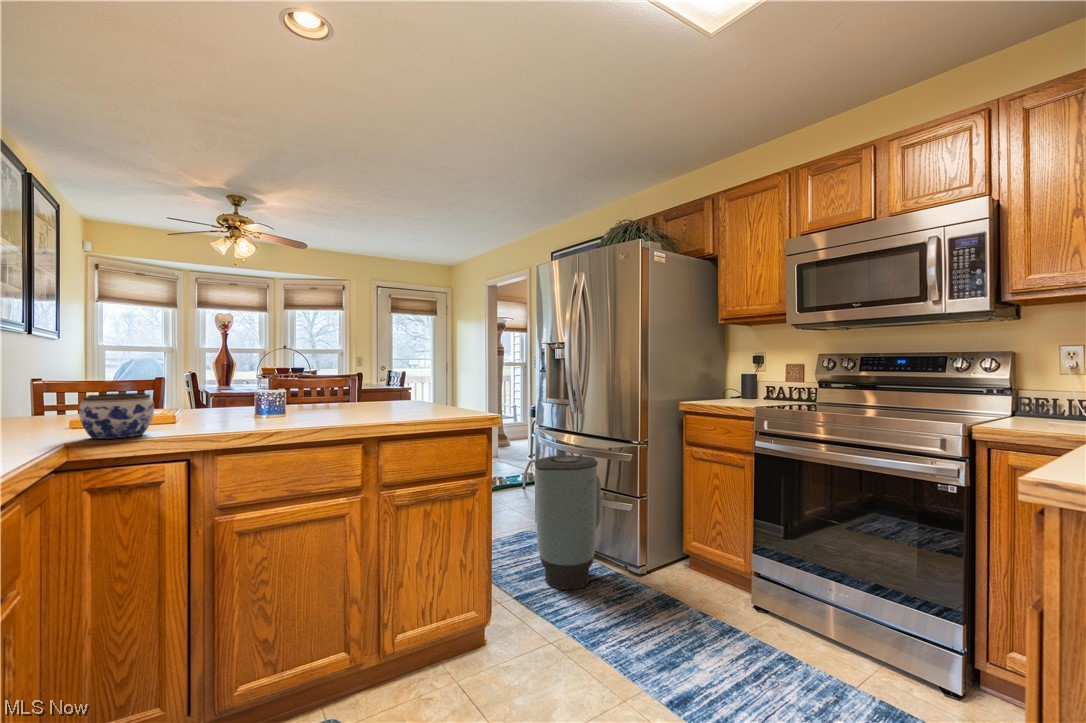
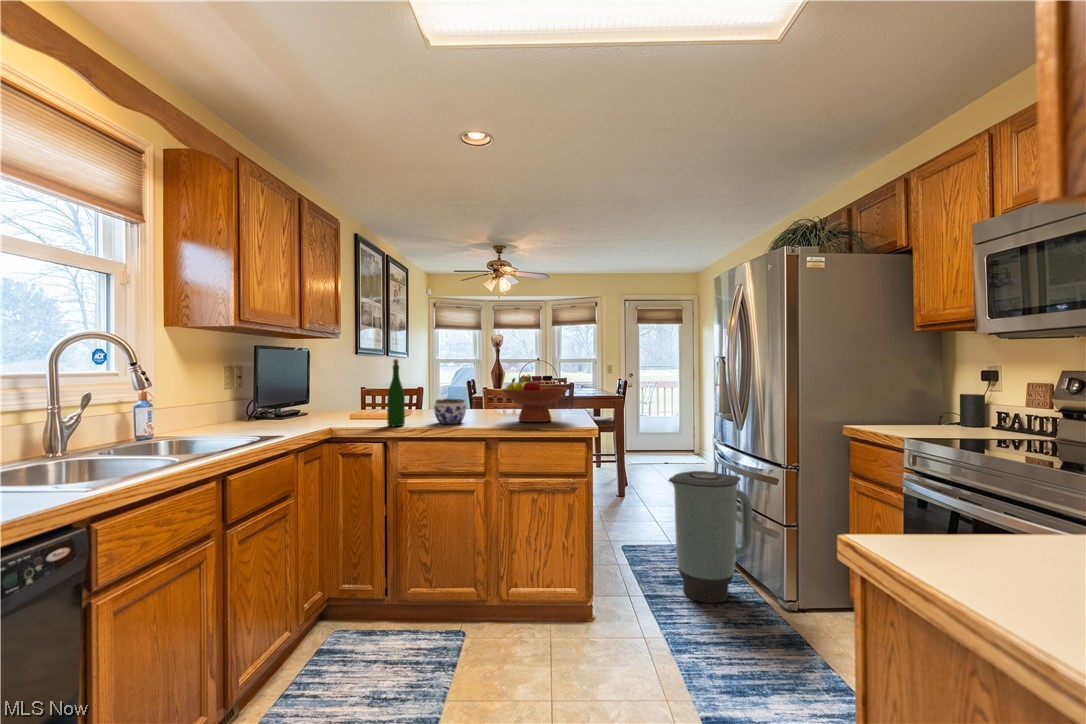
wine bottle: none [189,323,223,433] -> present [387,359,405,426]
fruit bowl: none [362,354,452,413] -> present [502,377,568,422]
jar: present [79,393,154,439] -> present [434,399,466,424]

